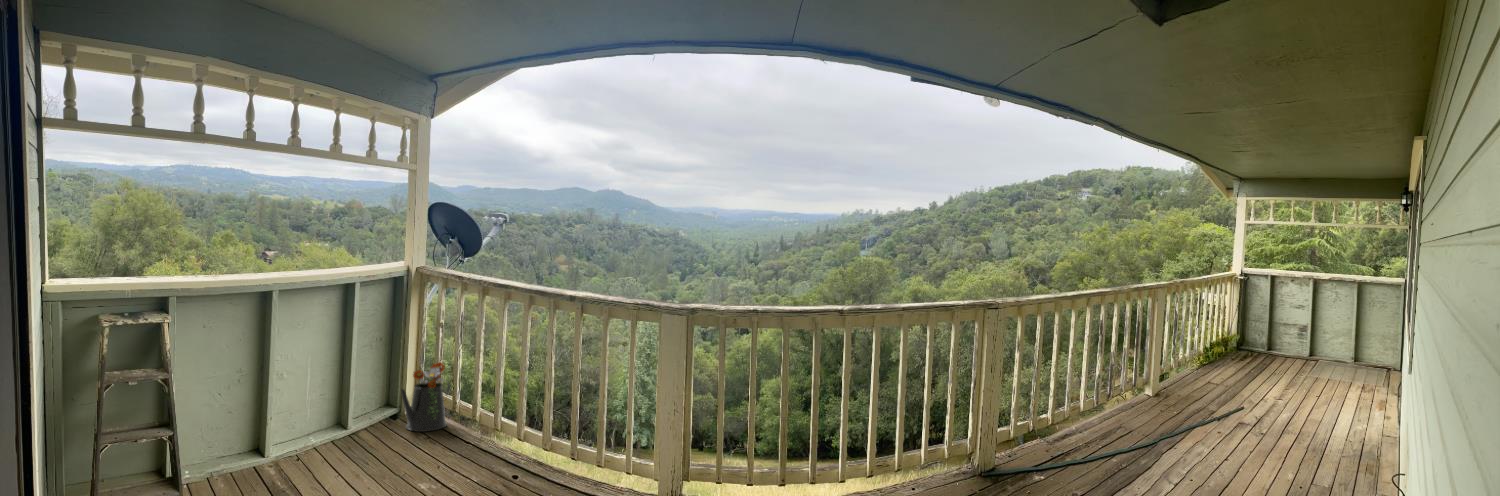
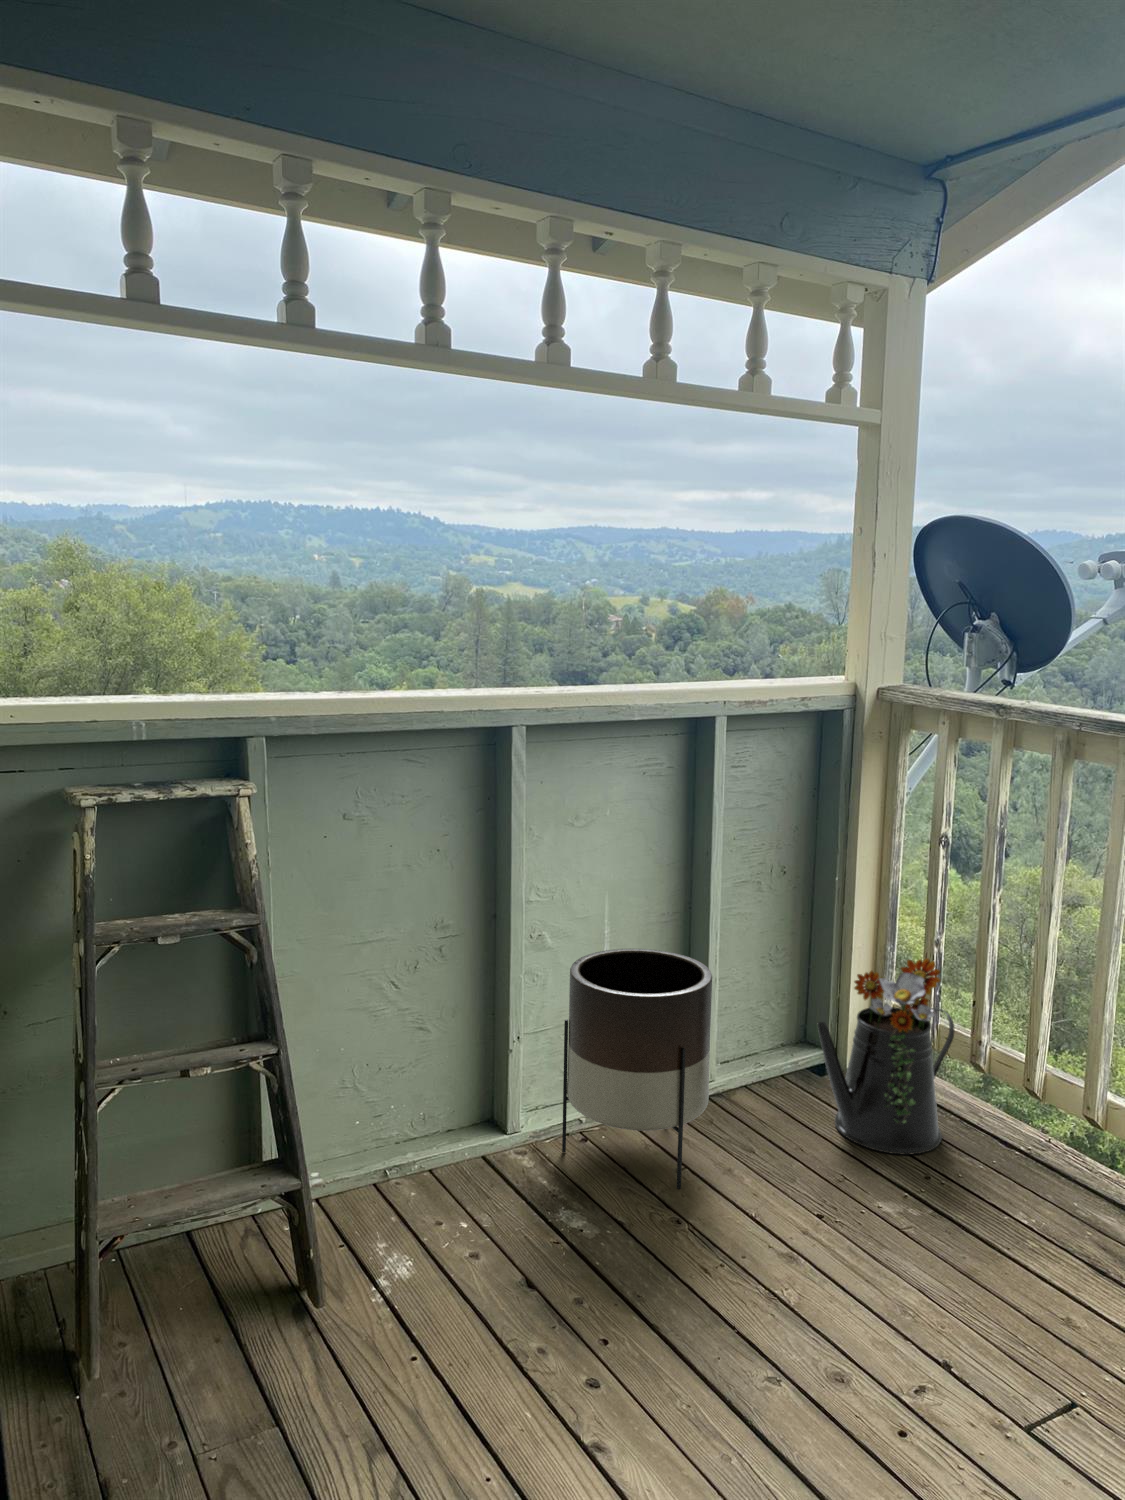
planter: none [294,372,363,458] -> present [562,949,712,1189]

